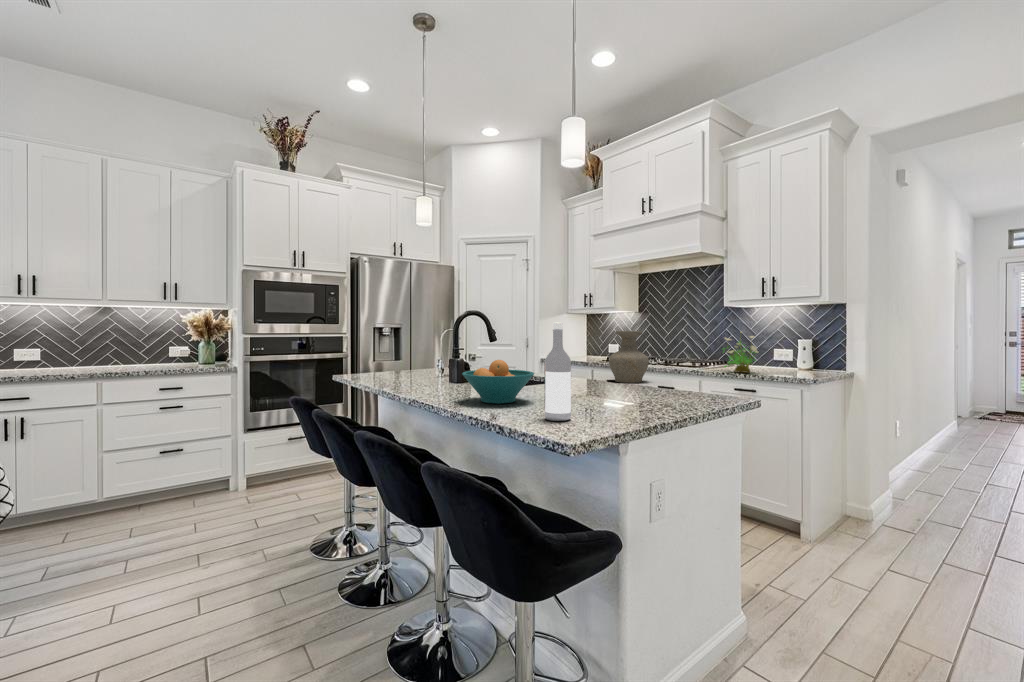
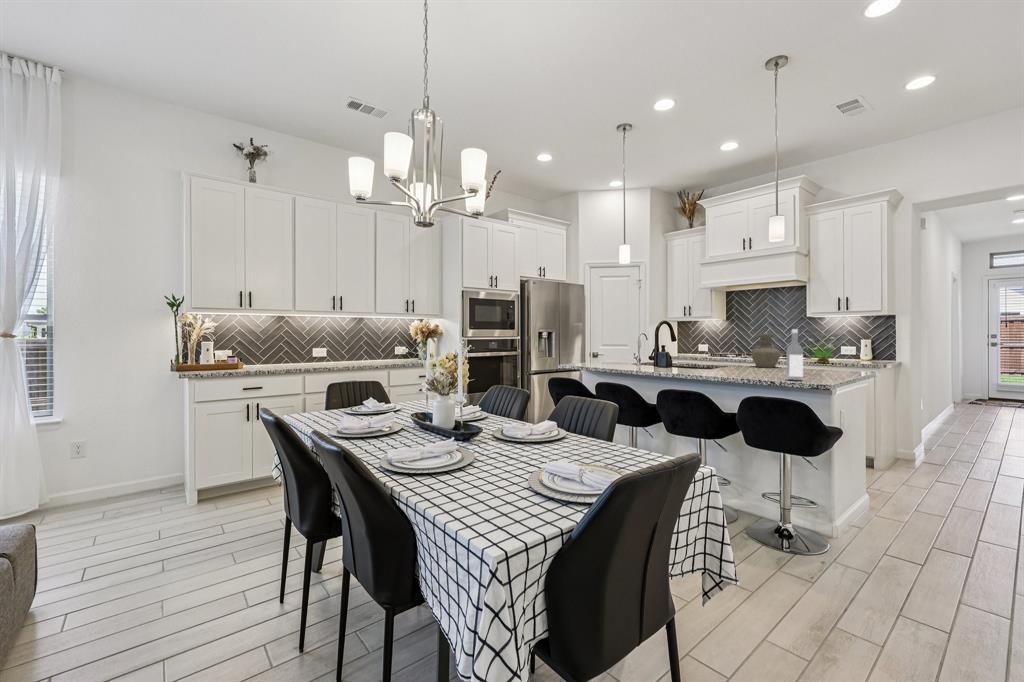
fruit bowl: present [462,360,534,404] -> none [708,351,754,375]

